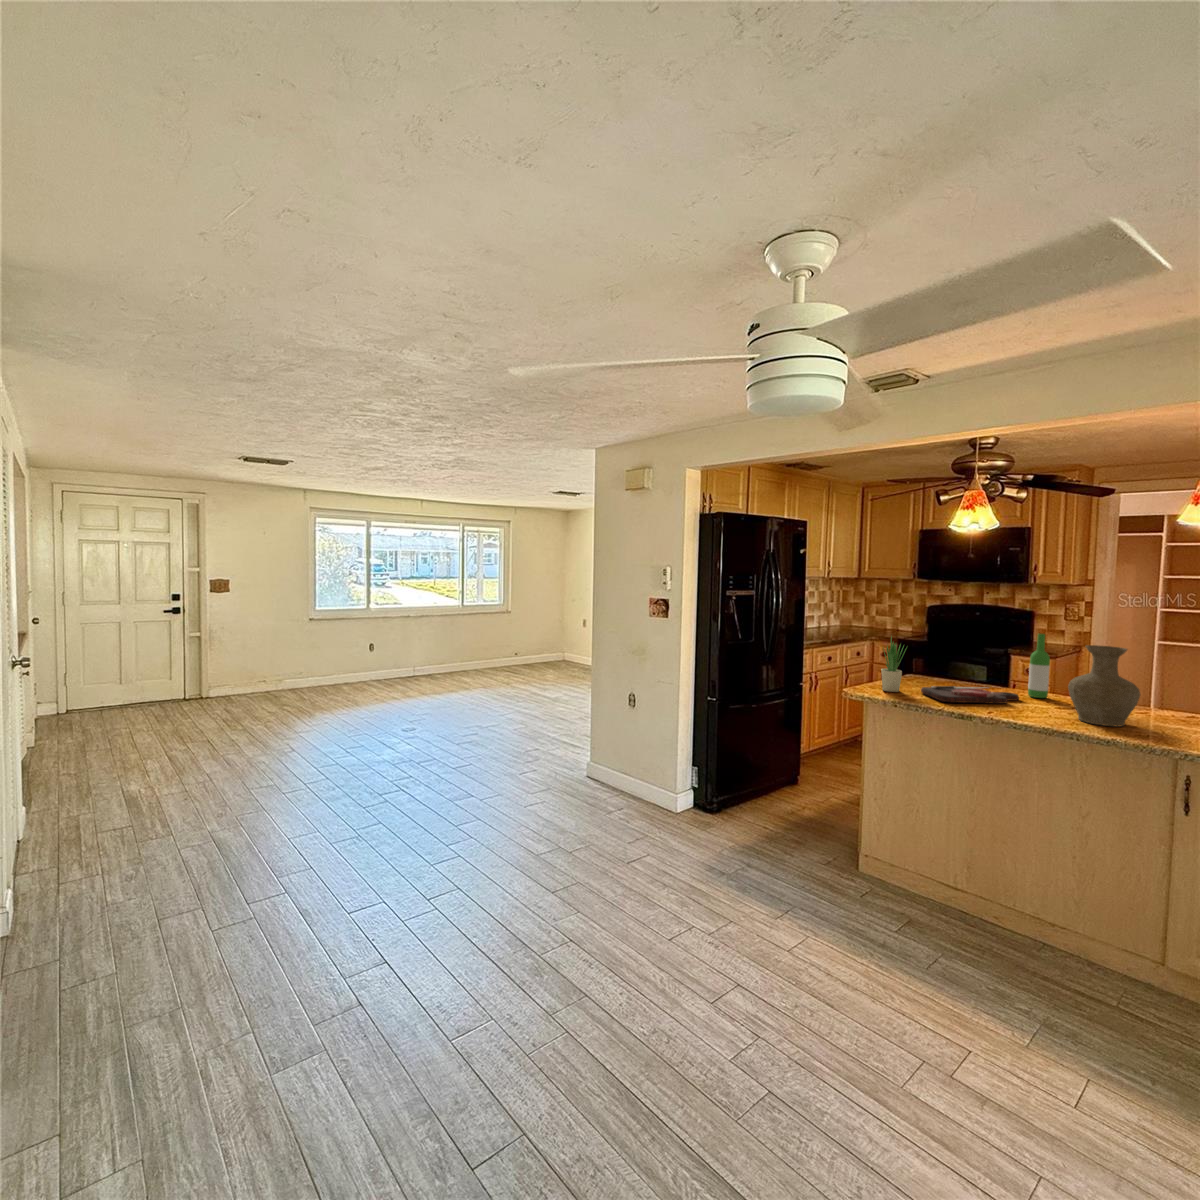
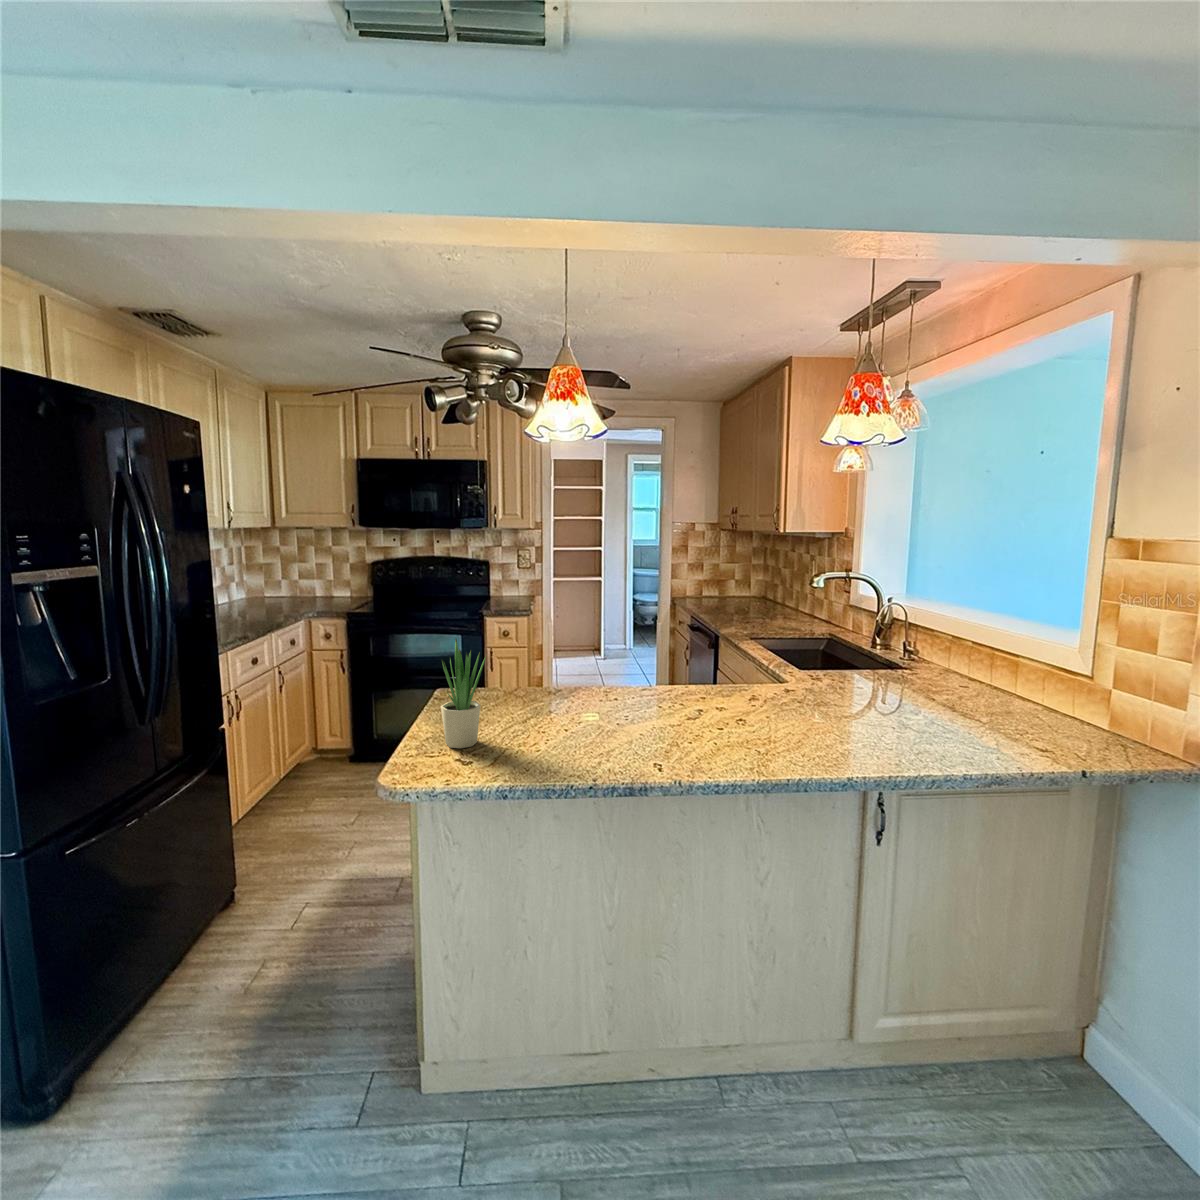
wine bottle: present [1028,634,1050,698] -> none [621,603,645,695]
vase: present [1068,645,1140,727] -> none [718,617,801,734]
cutting board: present [921,686,1019,704] -> none [510,697,632,749]

